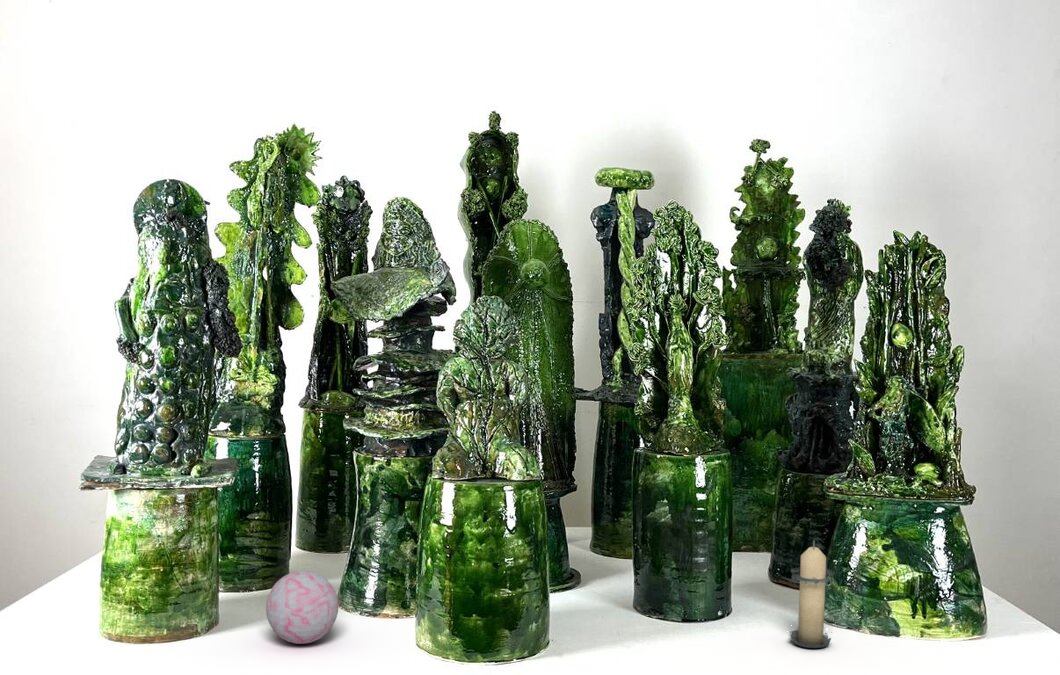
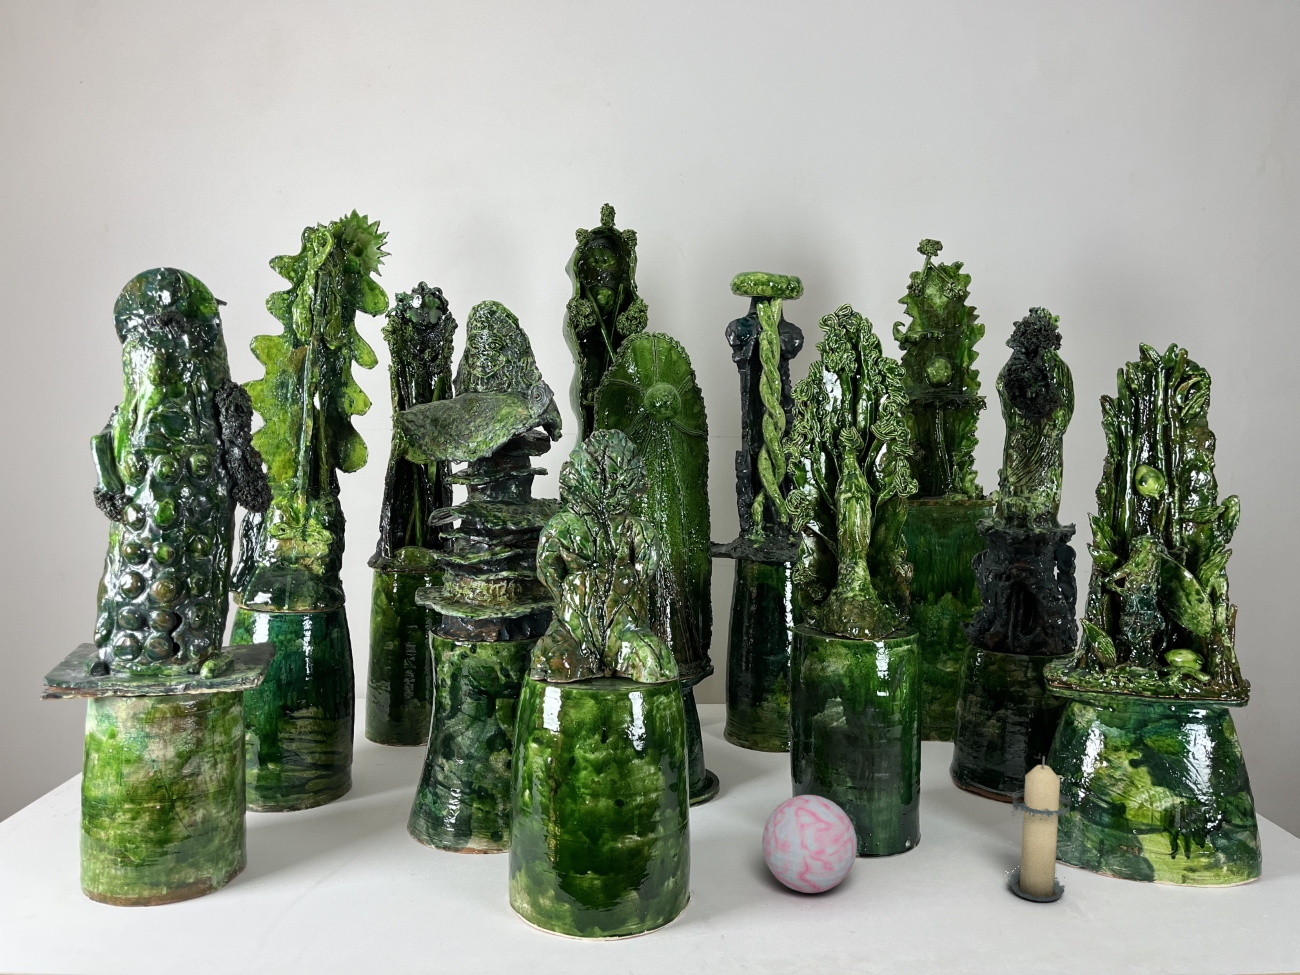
decorative ball: present [266,571,339,644] -> present [762,795,857,893]

